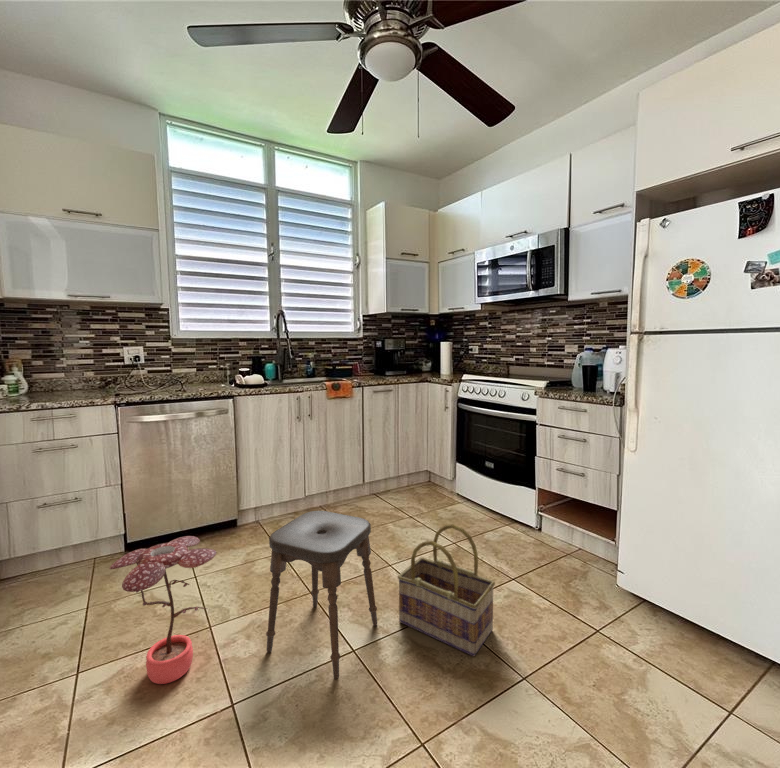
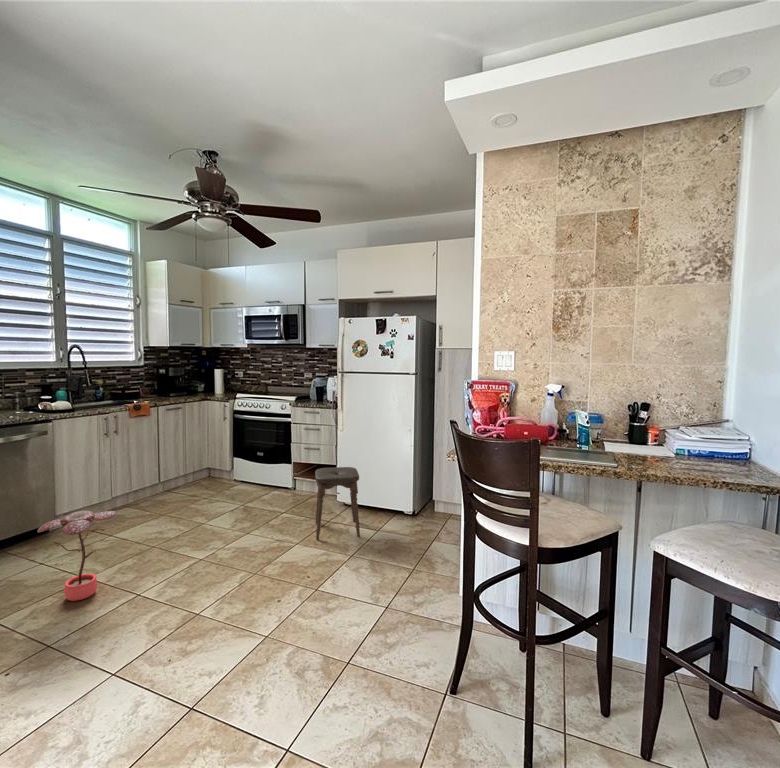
stool: present [266,511,377,679] -> present [315,467,360,540]
basket: present [398,524,495,656] -> none [223,480,279,542]

